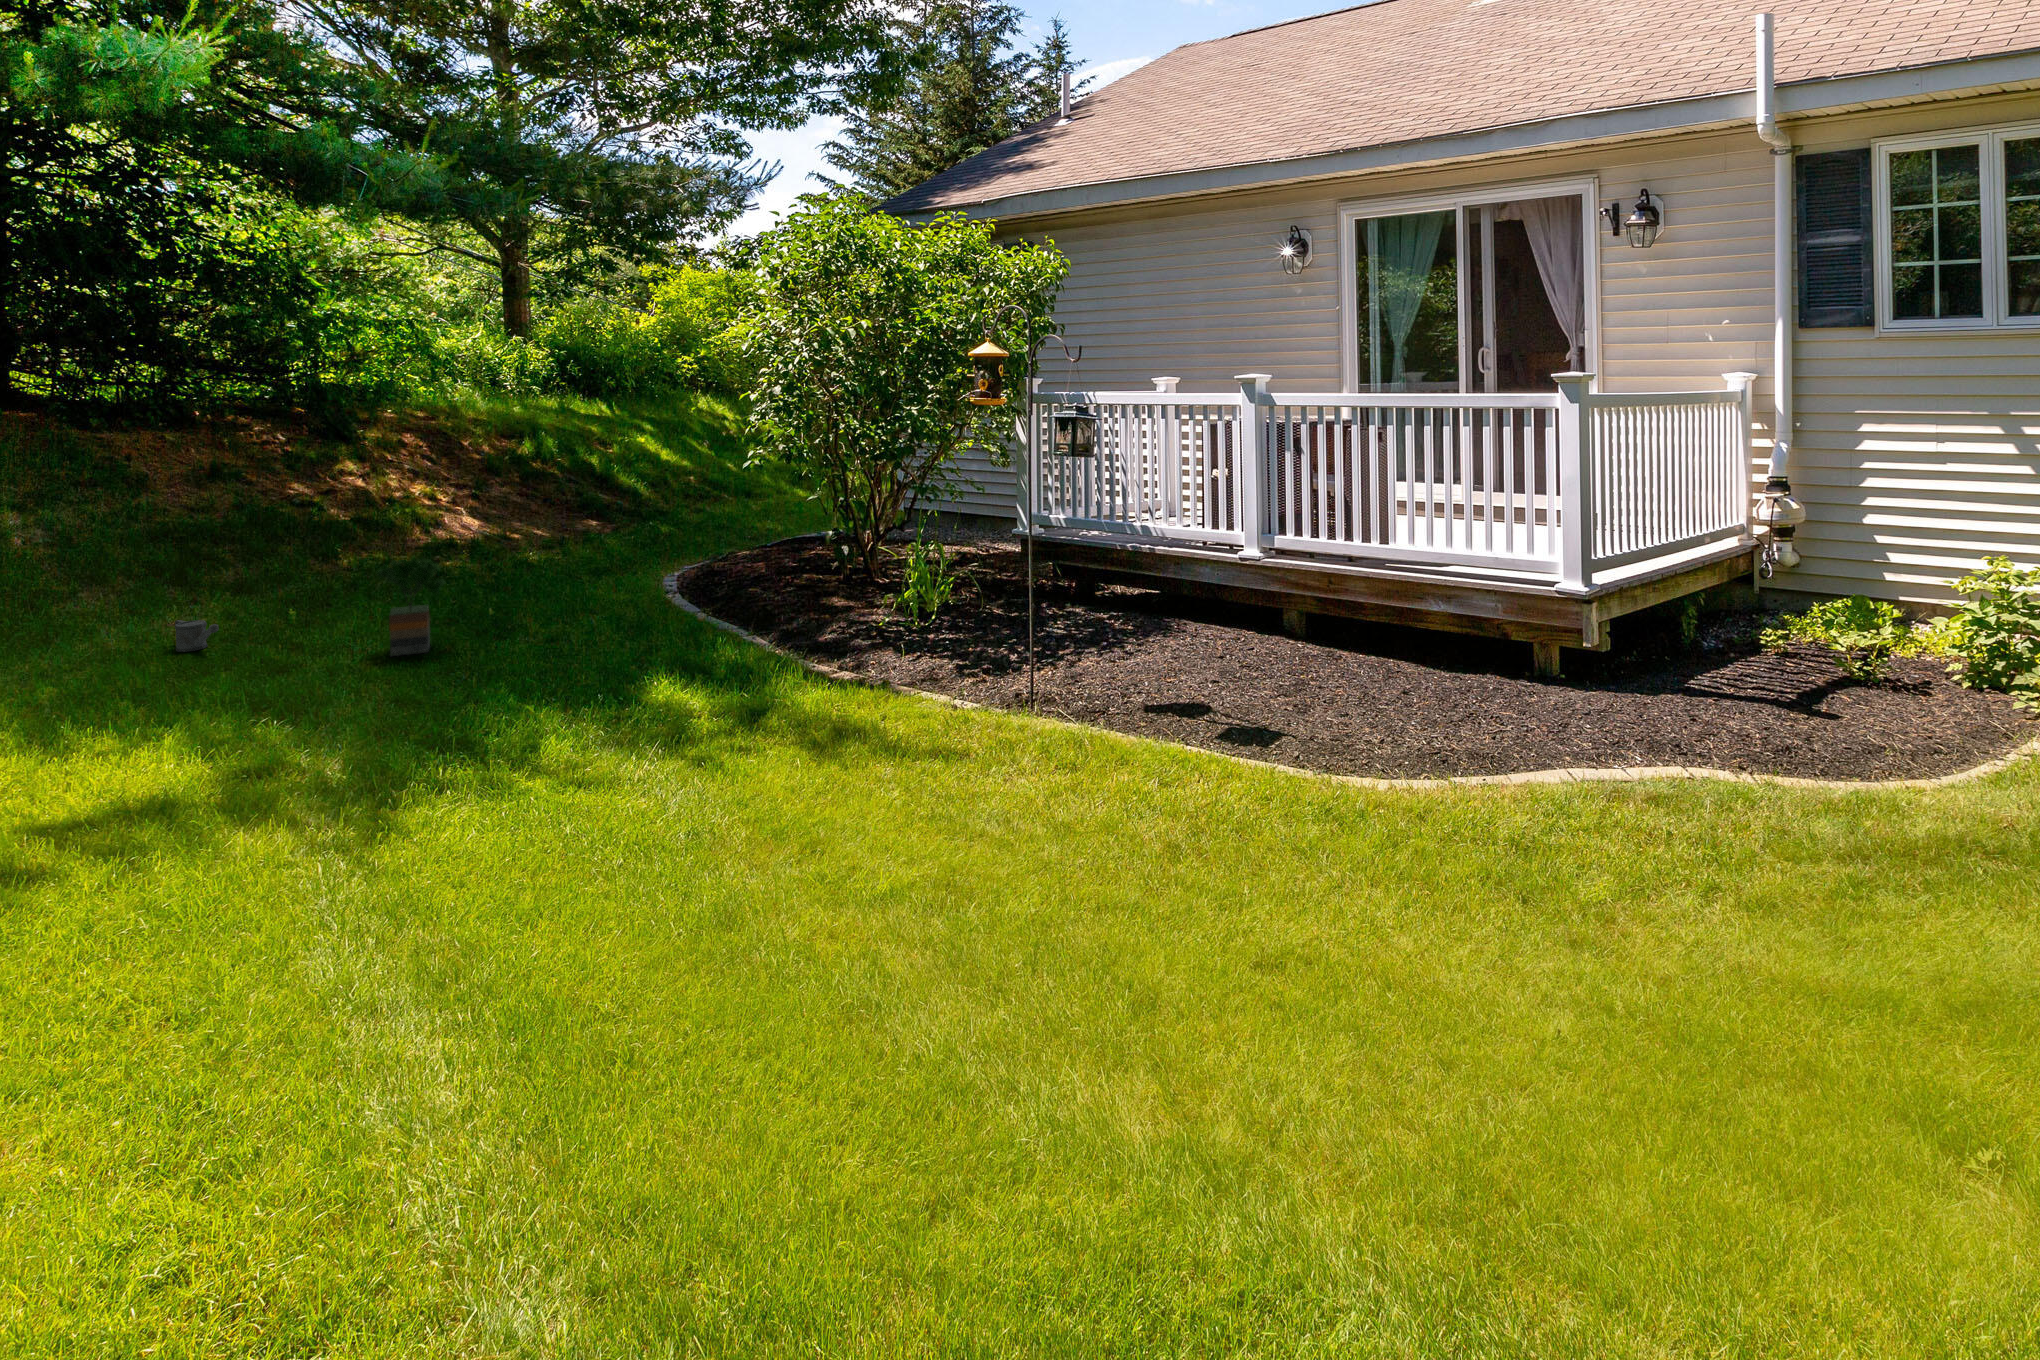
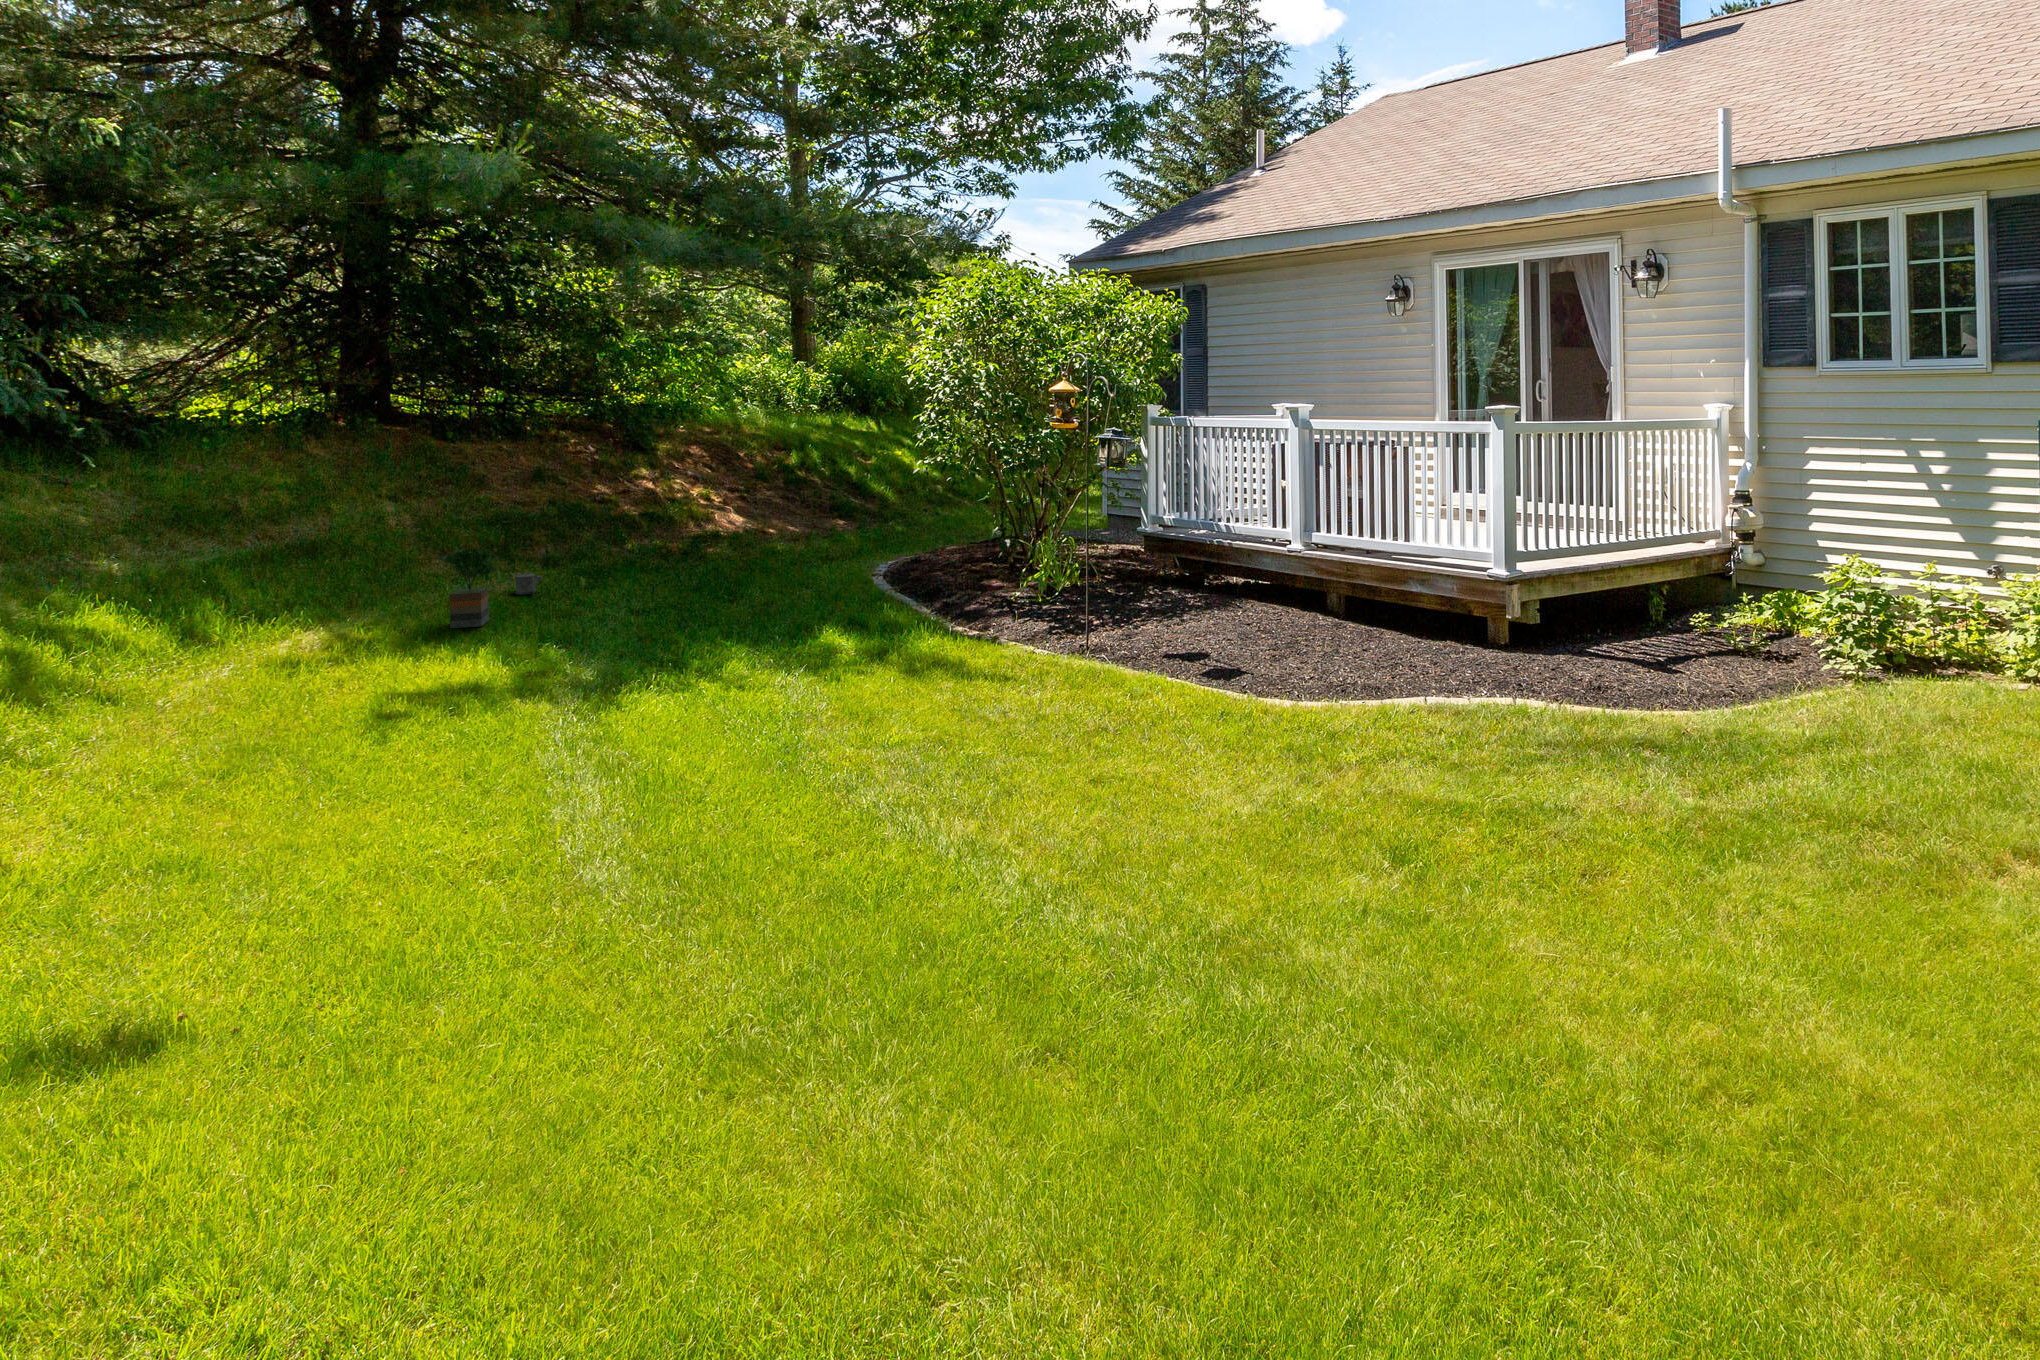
potted tree: present [378,559,445,656] -> present [444,549,498,628]

